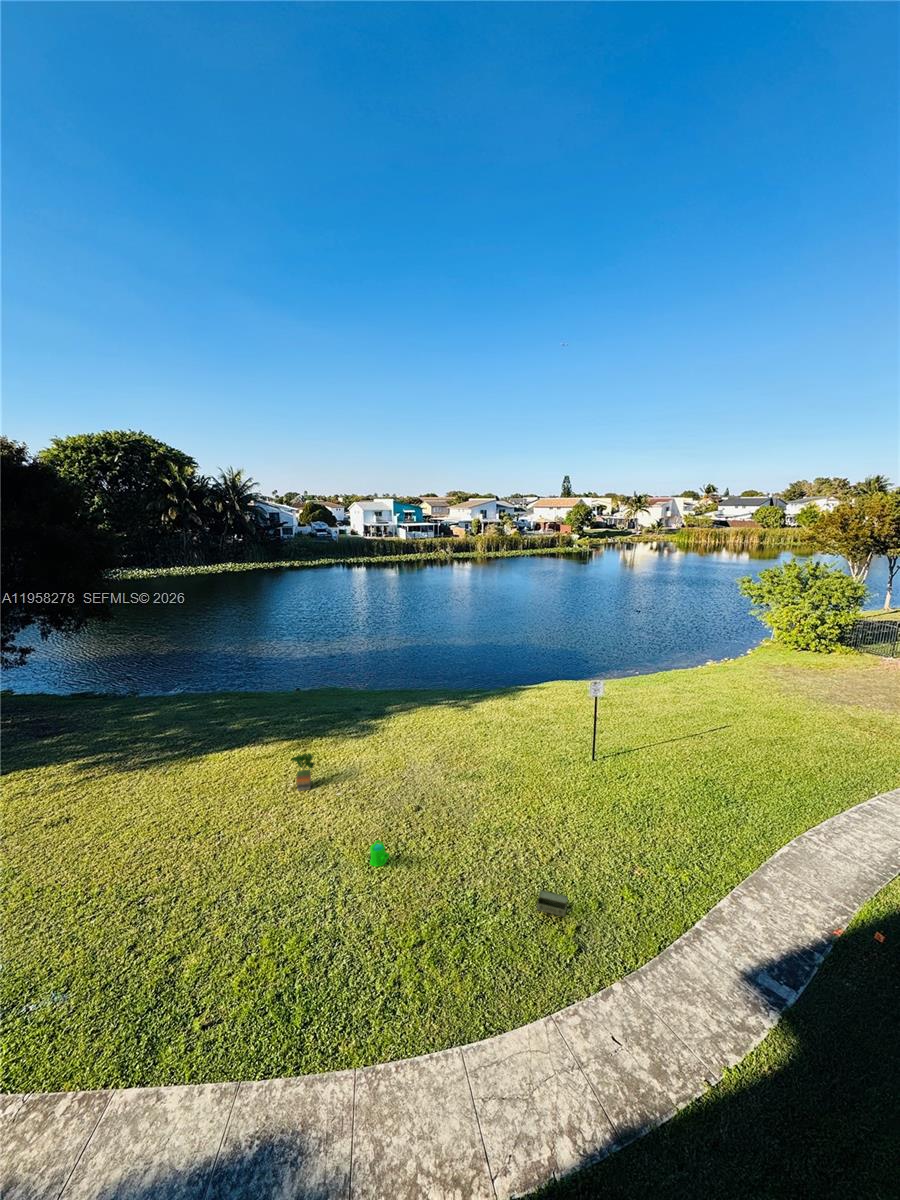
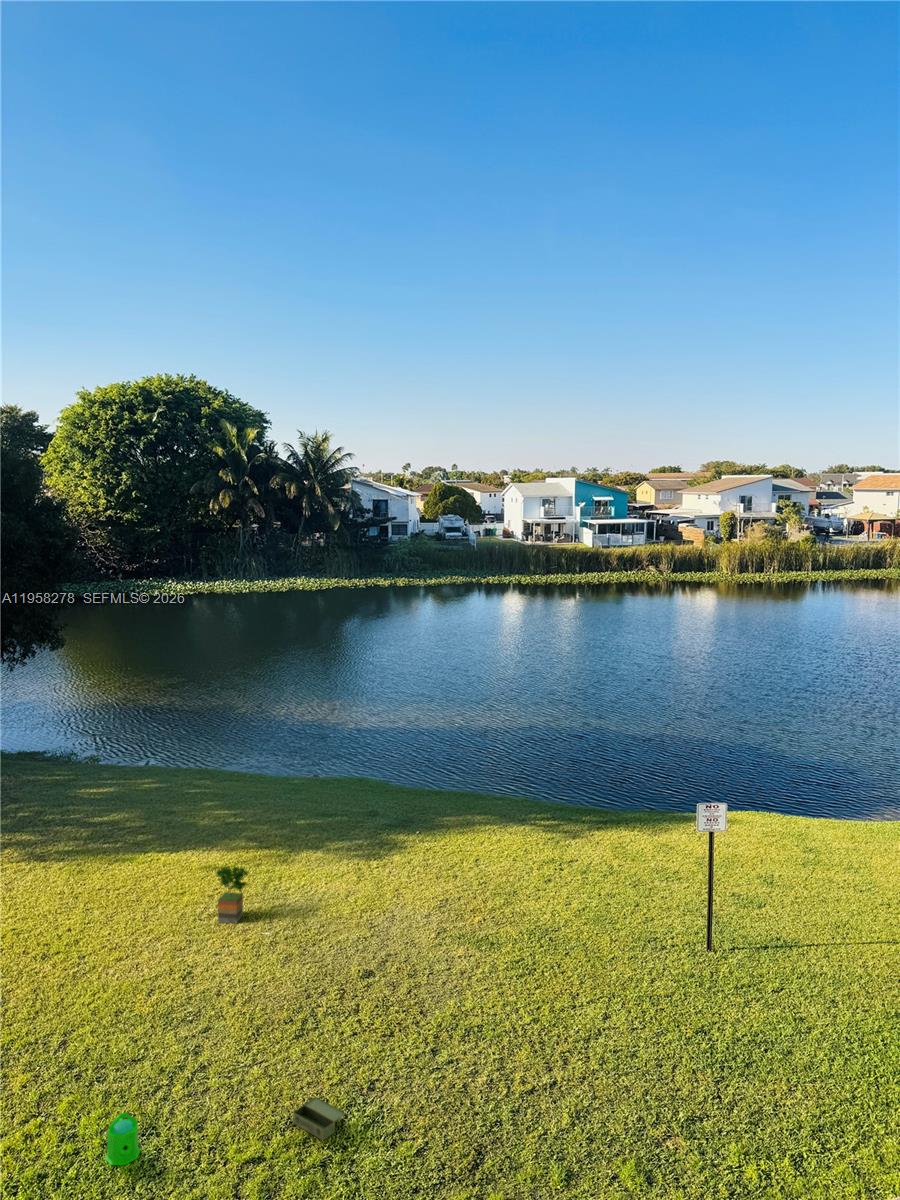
watering can: present [370,840,389,867] -> present [105,1113,140,1165]
toolbox: present [537,890,568,917] -> present [293,1097,345,1140]

